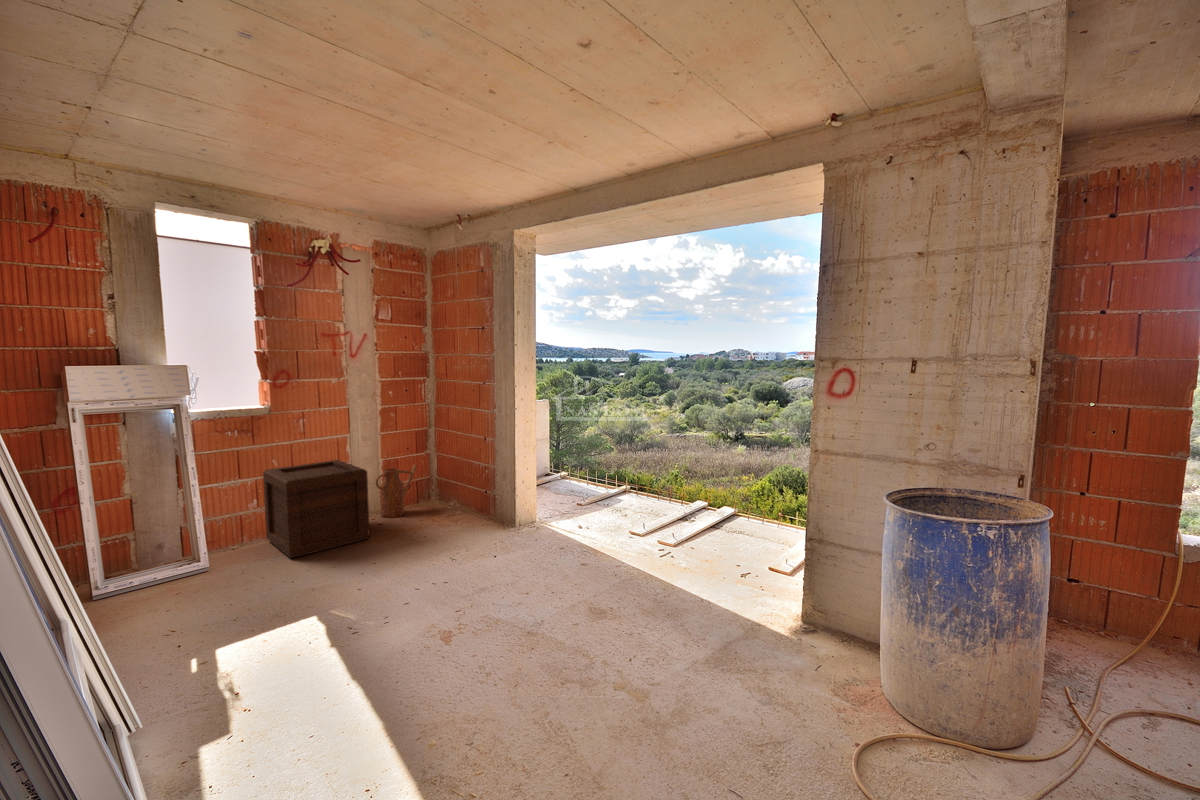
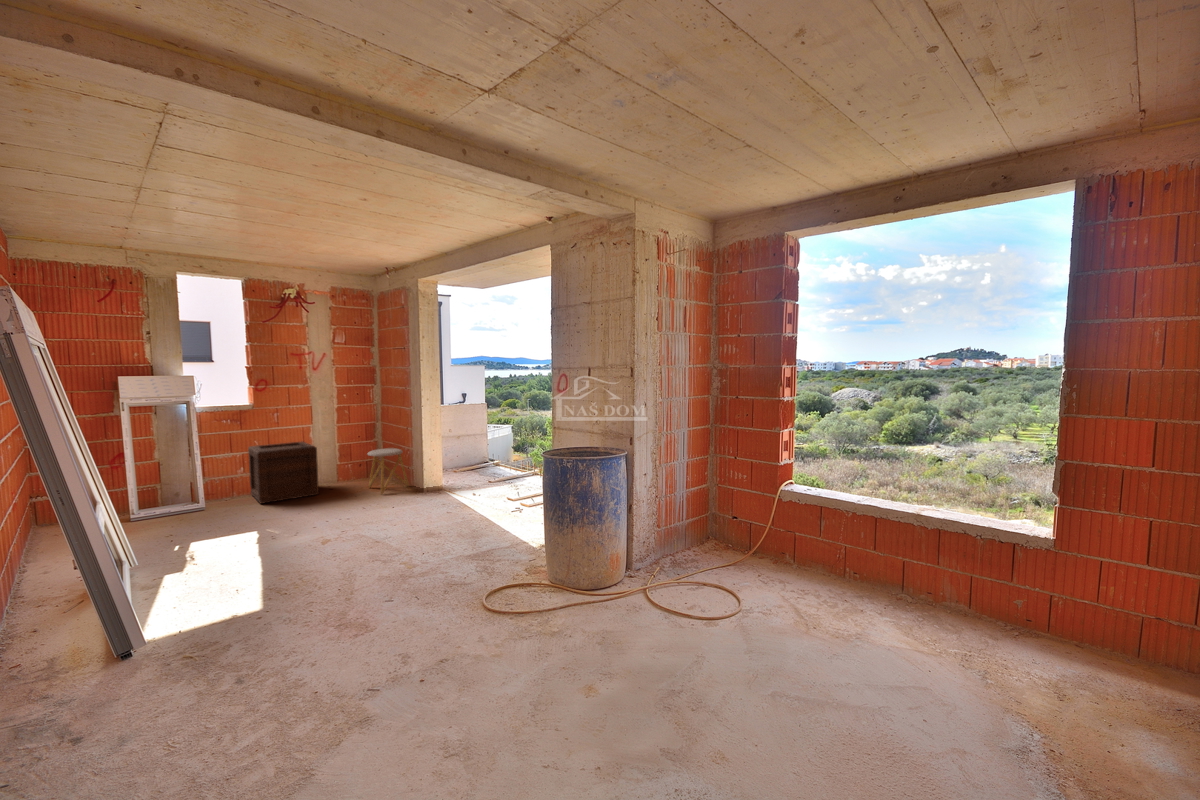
watering can: present [376,465,417,518] -> none [331,447,365,484]
stool: none [434,469,490,537] -> present [368,448,409,494]

